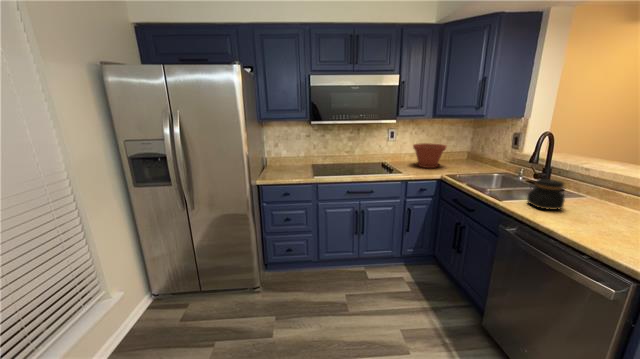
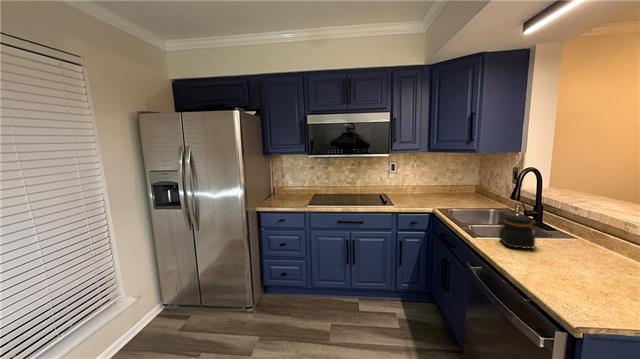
plant pot: present [413,143,446,168] -> none [410,176,444,201]

